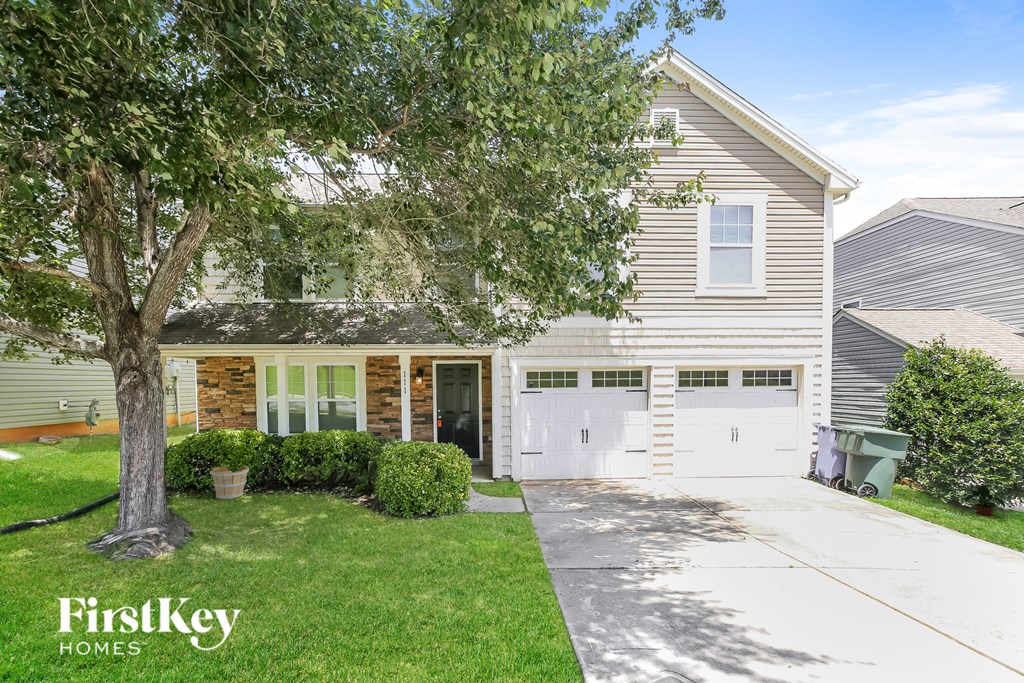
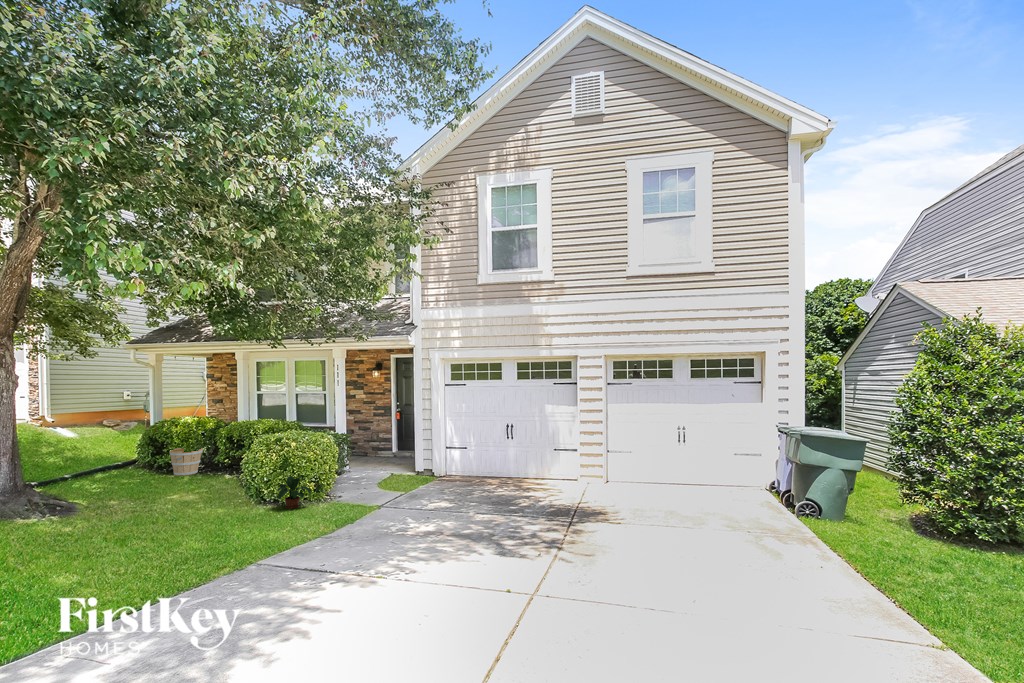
potted plant: present [963,479,1005,516] -> present [277,476,311,509]

